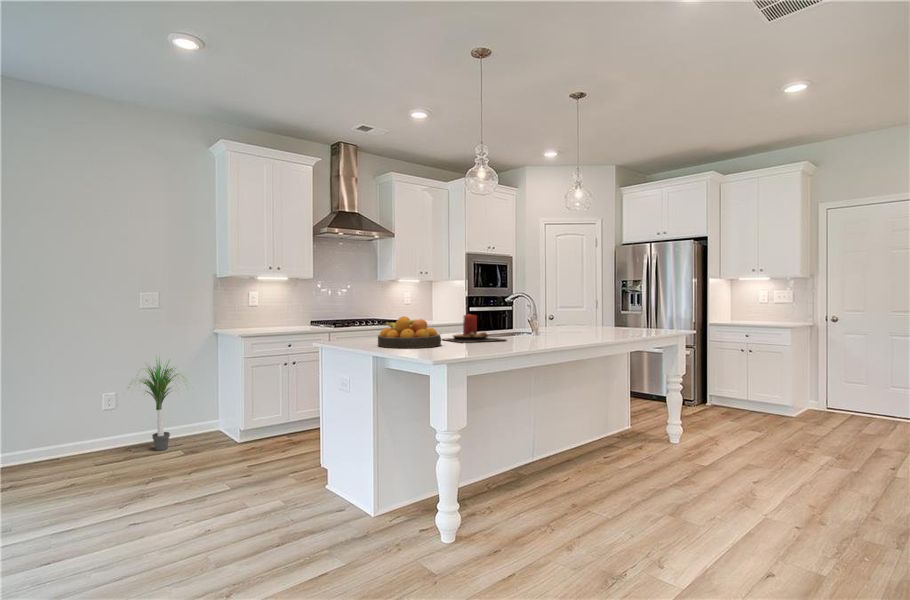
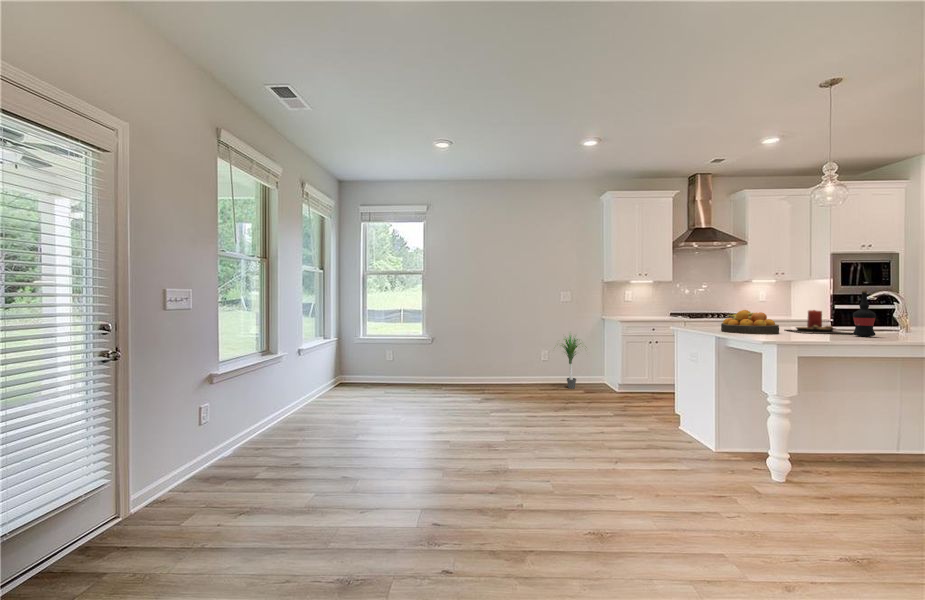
wine bottle: none [506,291,525,343] -> present [853,290,876,337]

